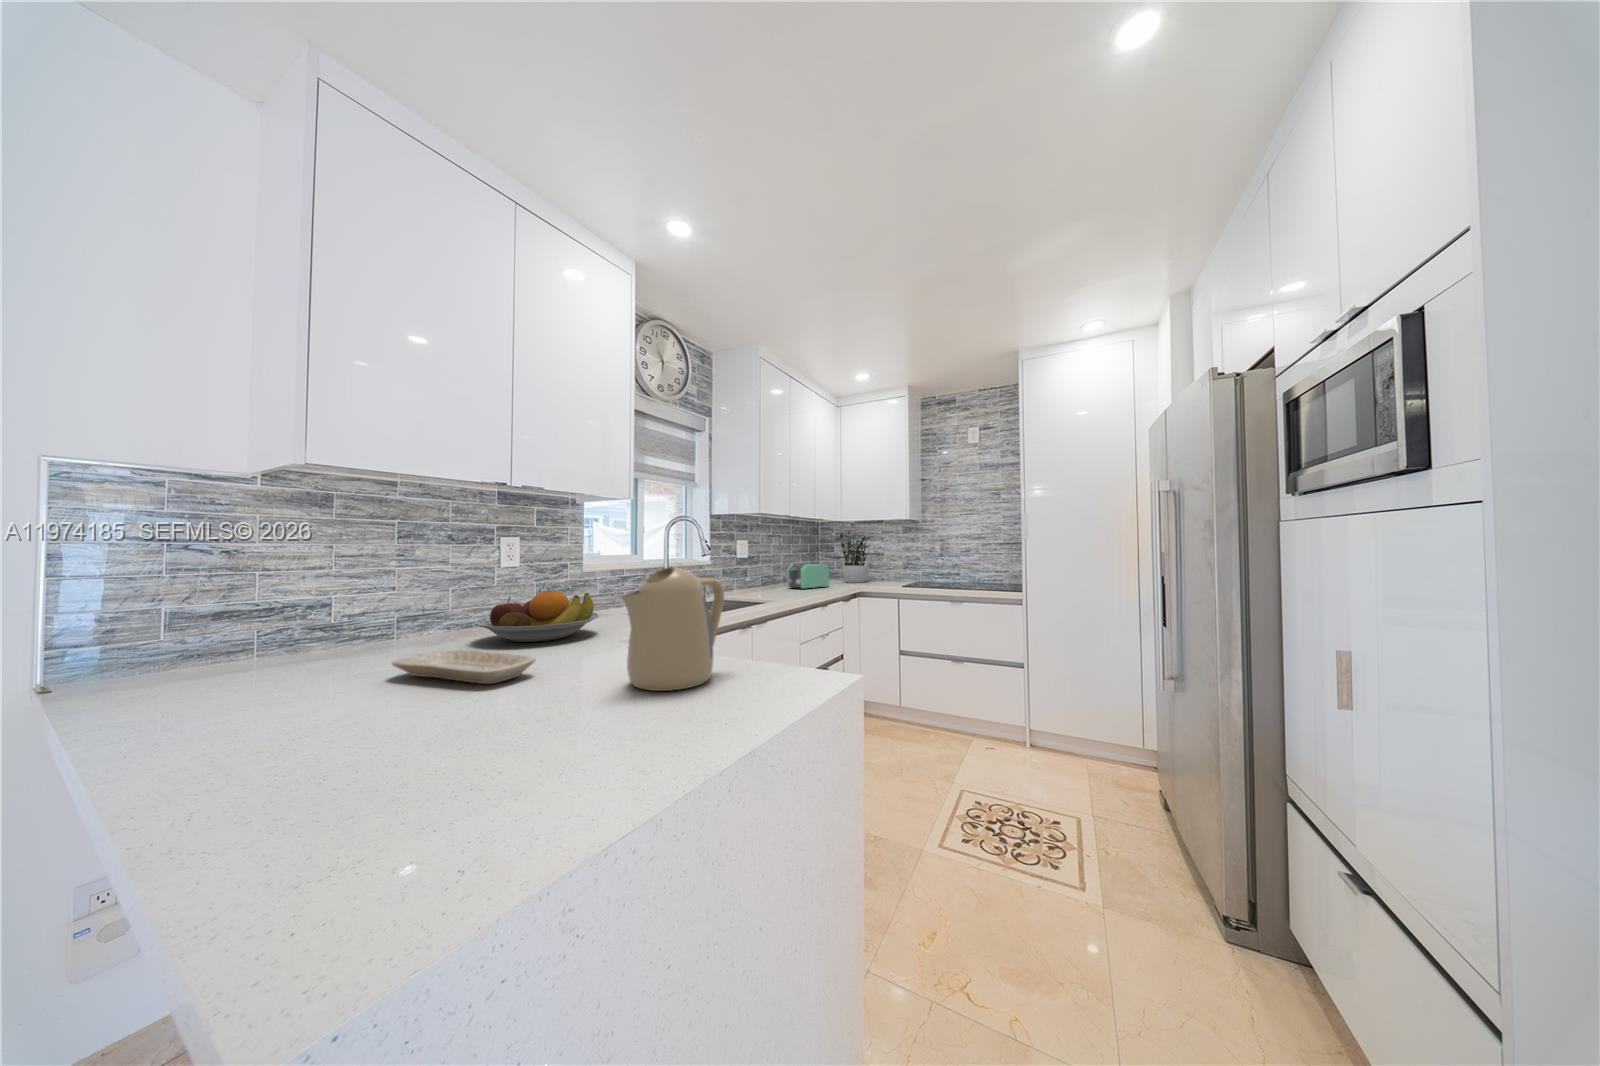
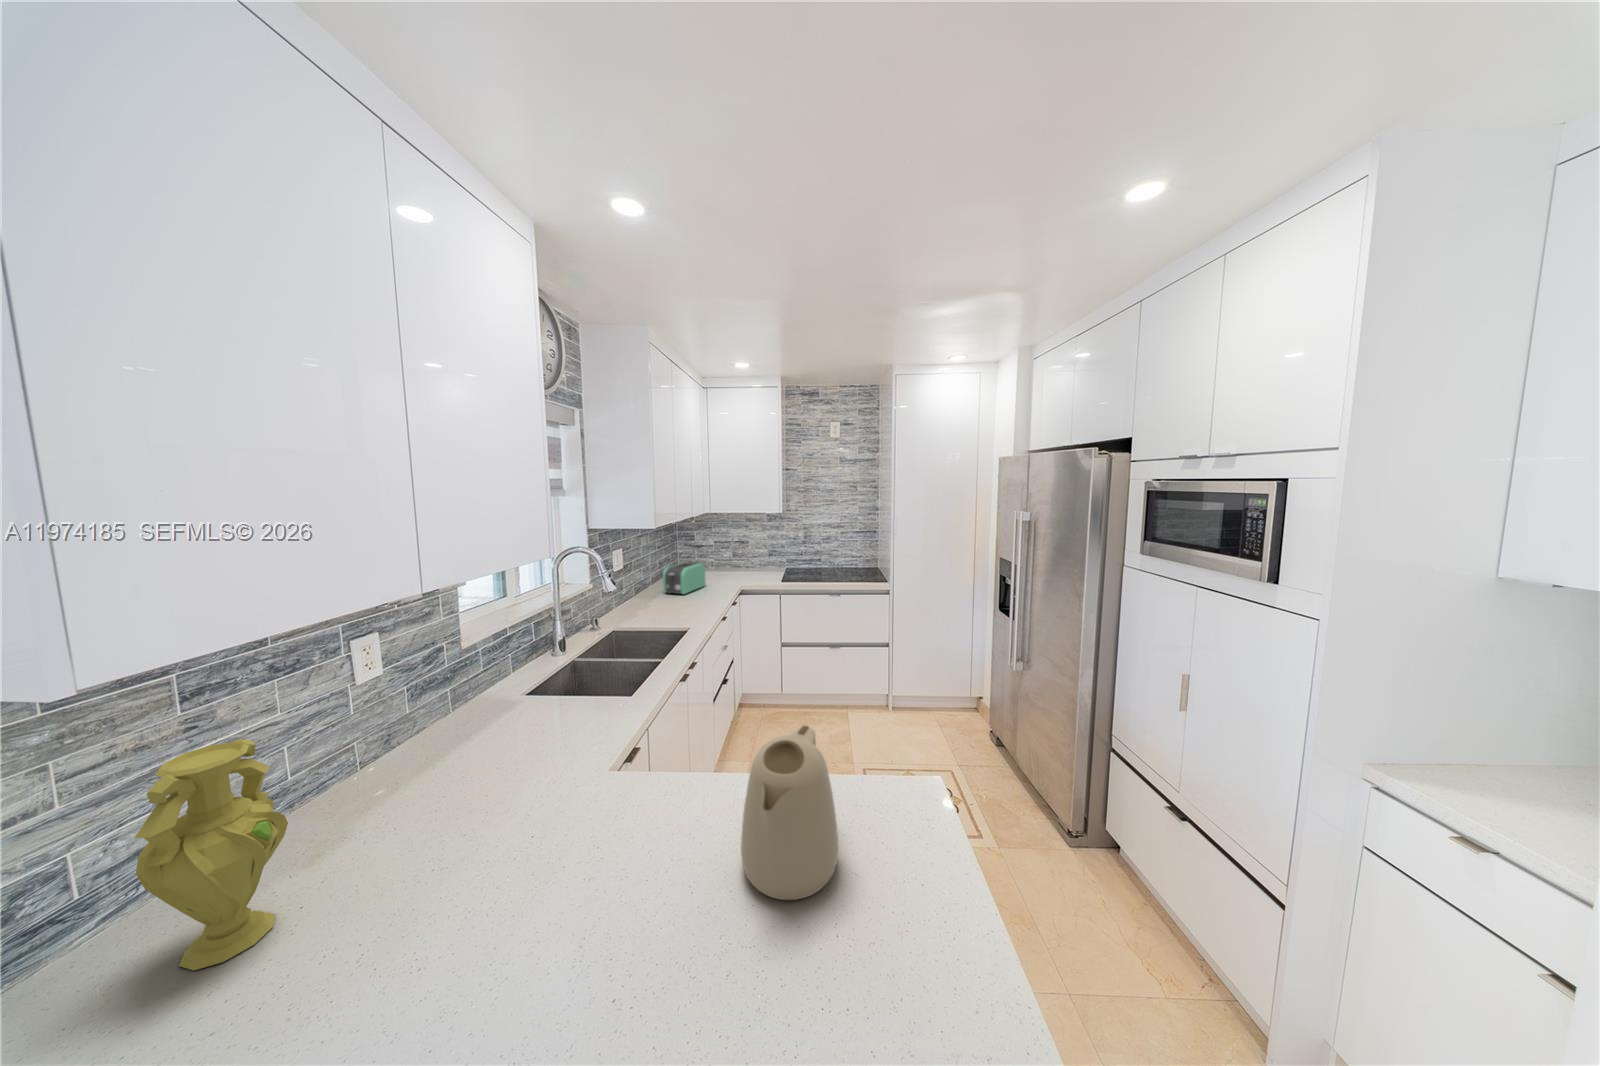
potted plant: present [835,531,872,583] -> none [698,520,737,574]
vase: none [339,544,415,662] -> present [135,739,288,970]
fruit bowl: present [475,591,599,642] -> none [370,713,556,814]
tray: present [392,649,536,684] -> none [348,881,600,987]

